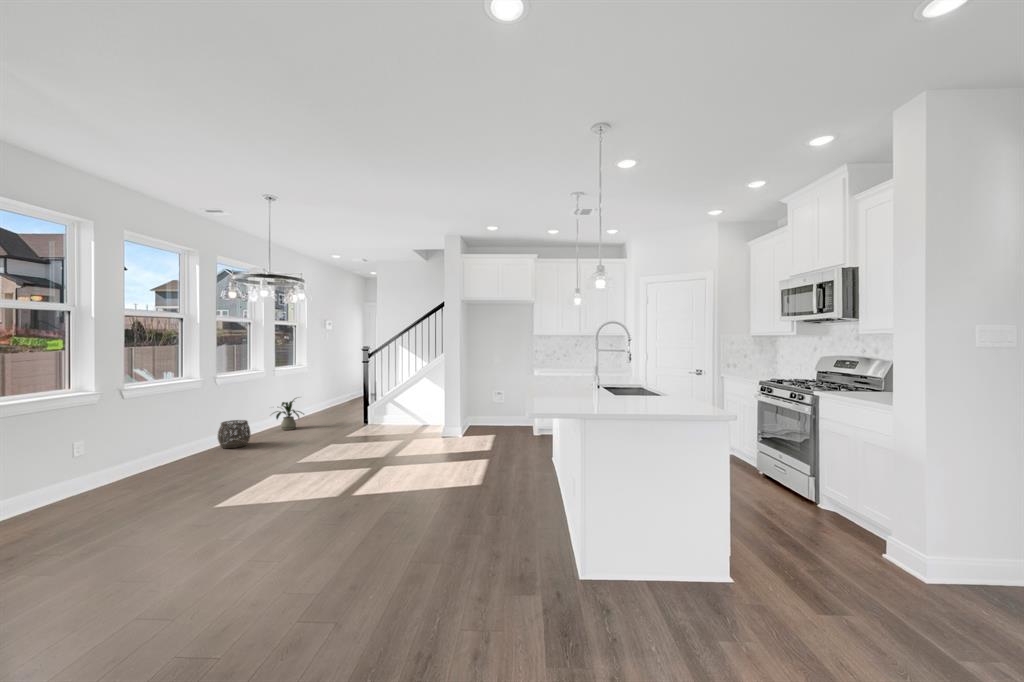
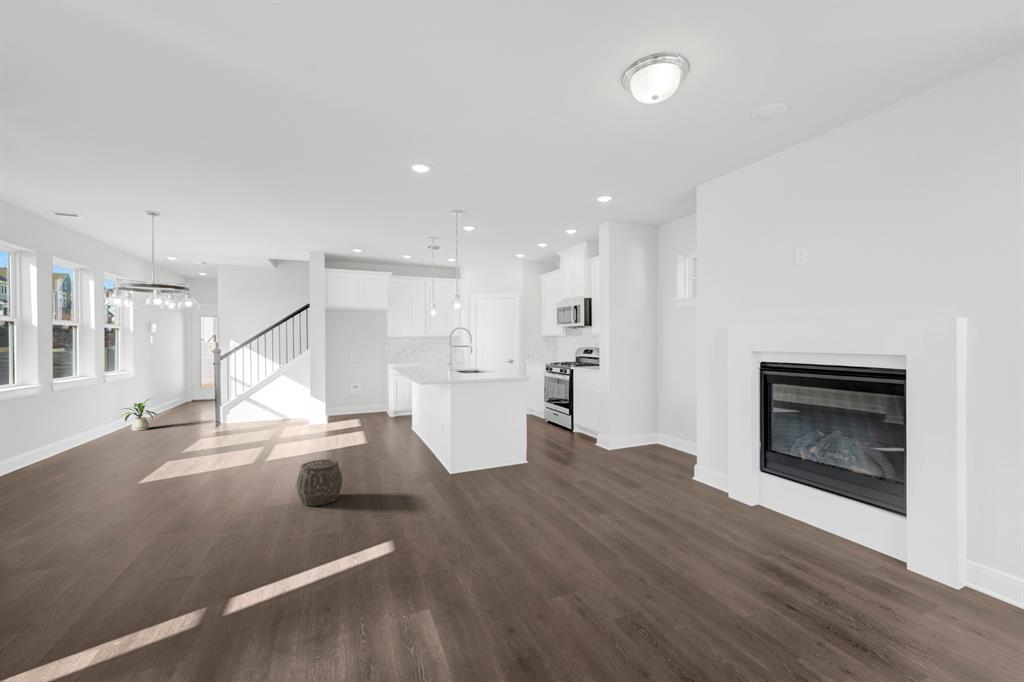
woven basket: present [218,420,251,448] -> present [296,459,343,506]

